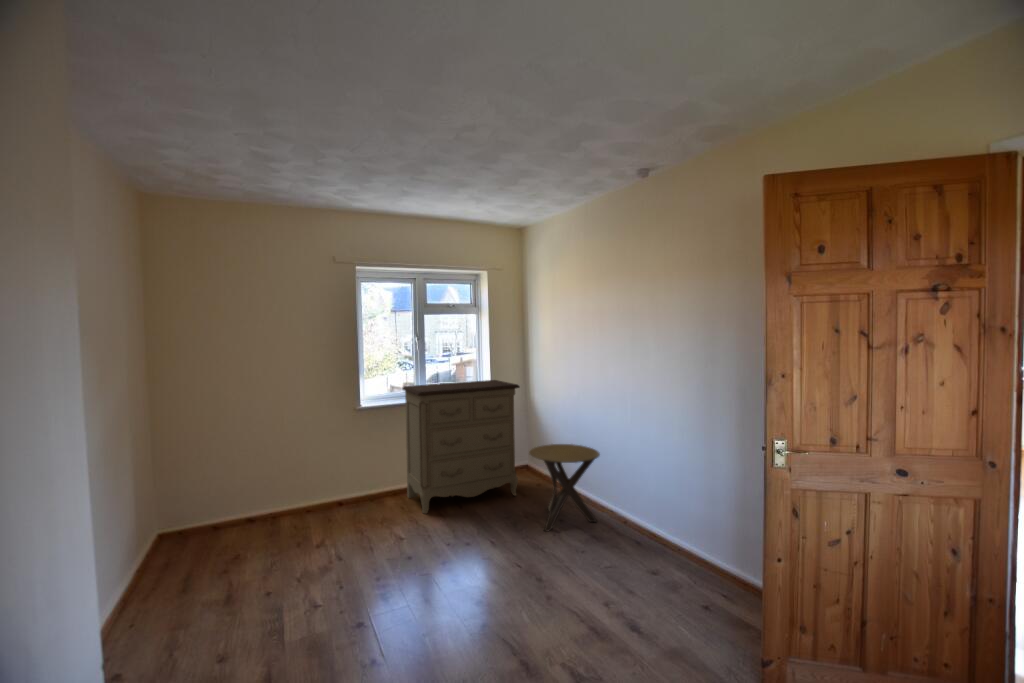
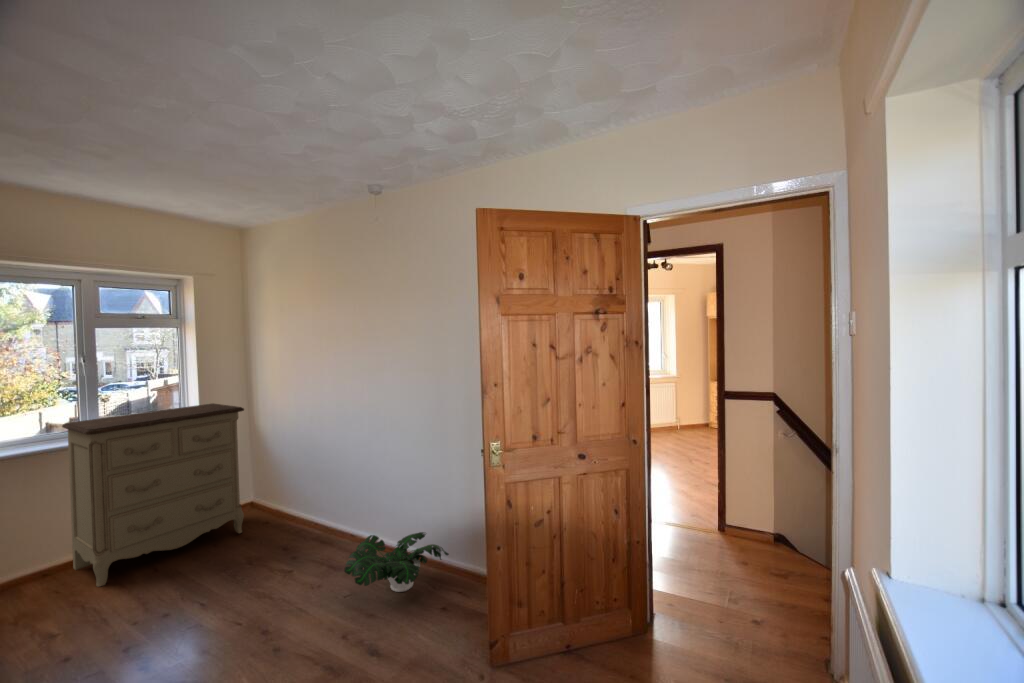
side table: present [529,444,600,532] -> none [255,465,339,568]
potted plant: none [608,520,716,583] -> present [344,532,449,592]

